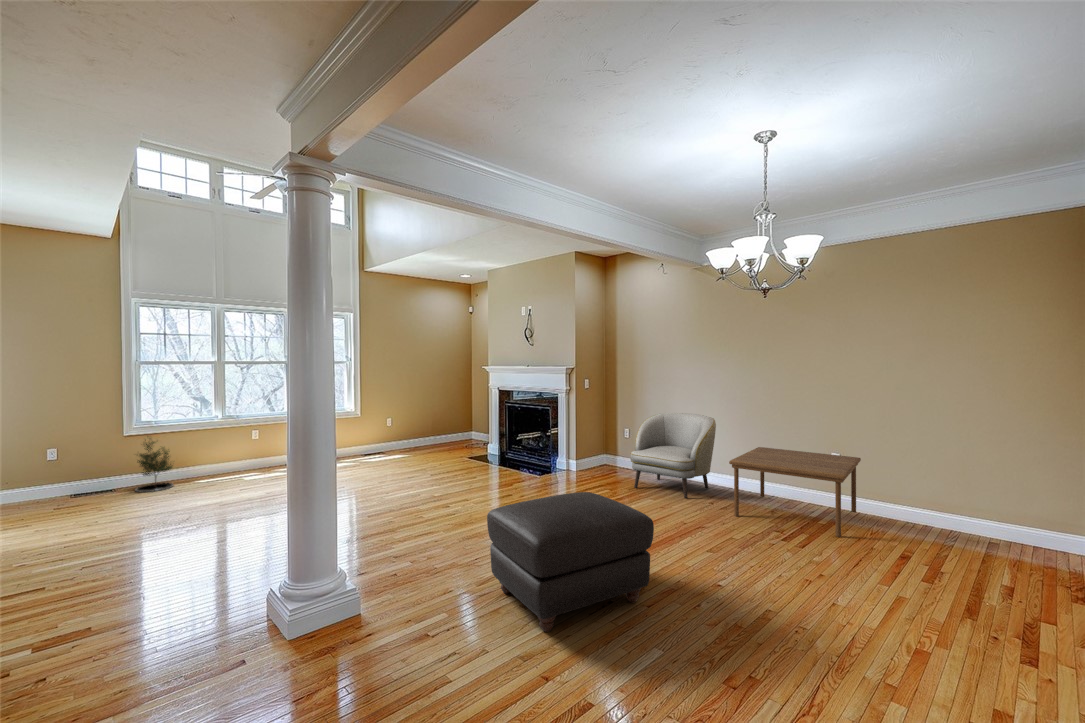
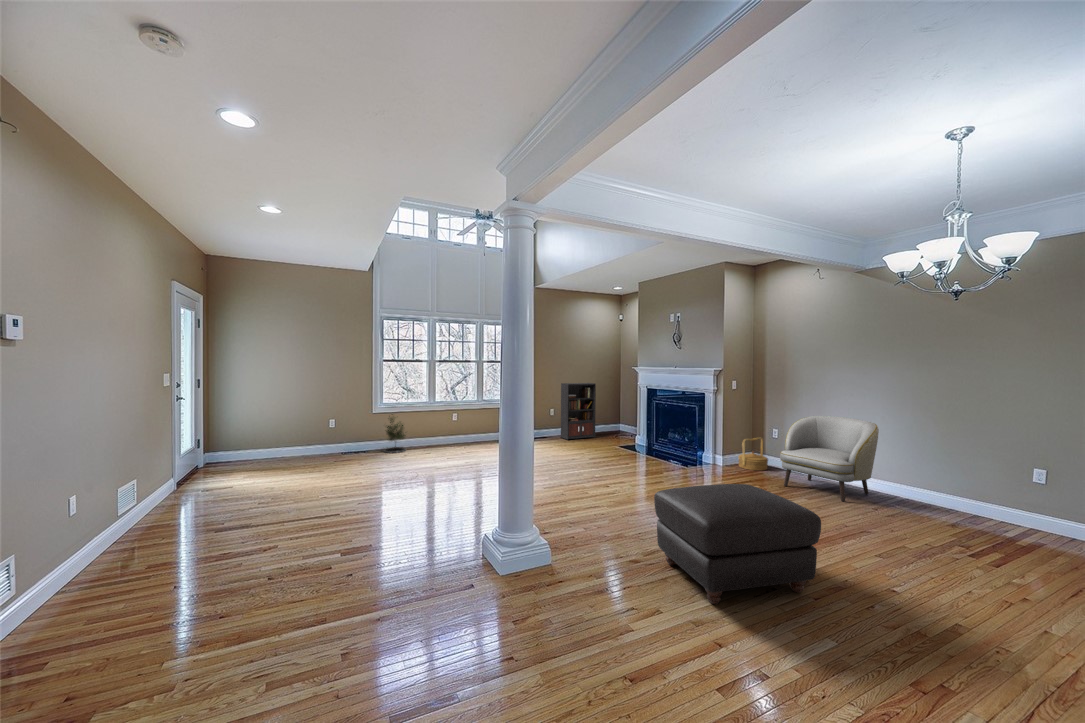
bookcase: none [399,386,442,455] -> present [561,383,596,440]
woven basket: none [593,438,622,474] -> present [738,437,768,470]
coffee table: present [729,447,861,537] -> none [898,457,1078,563]

